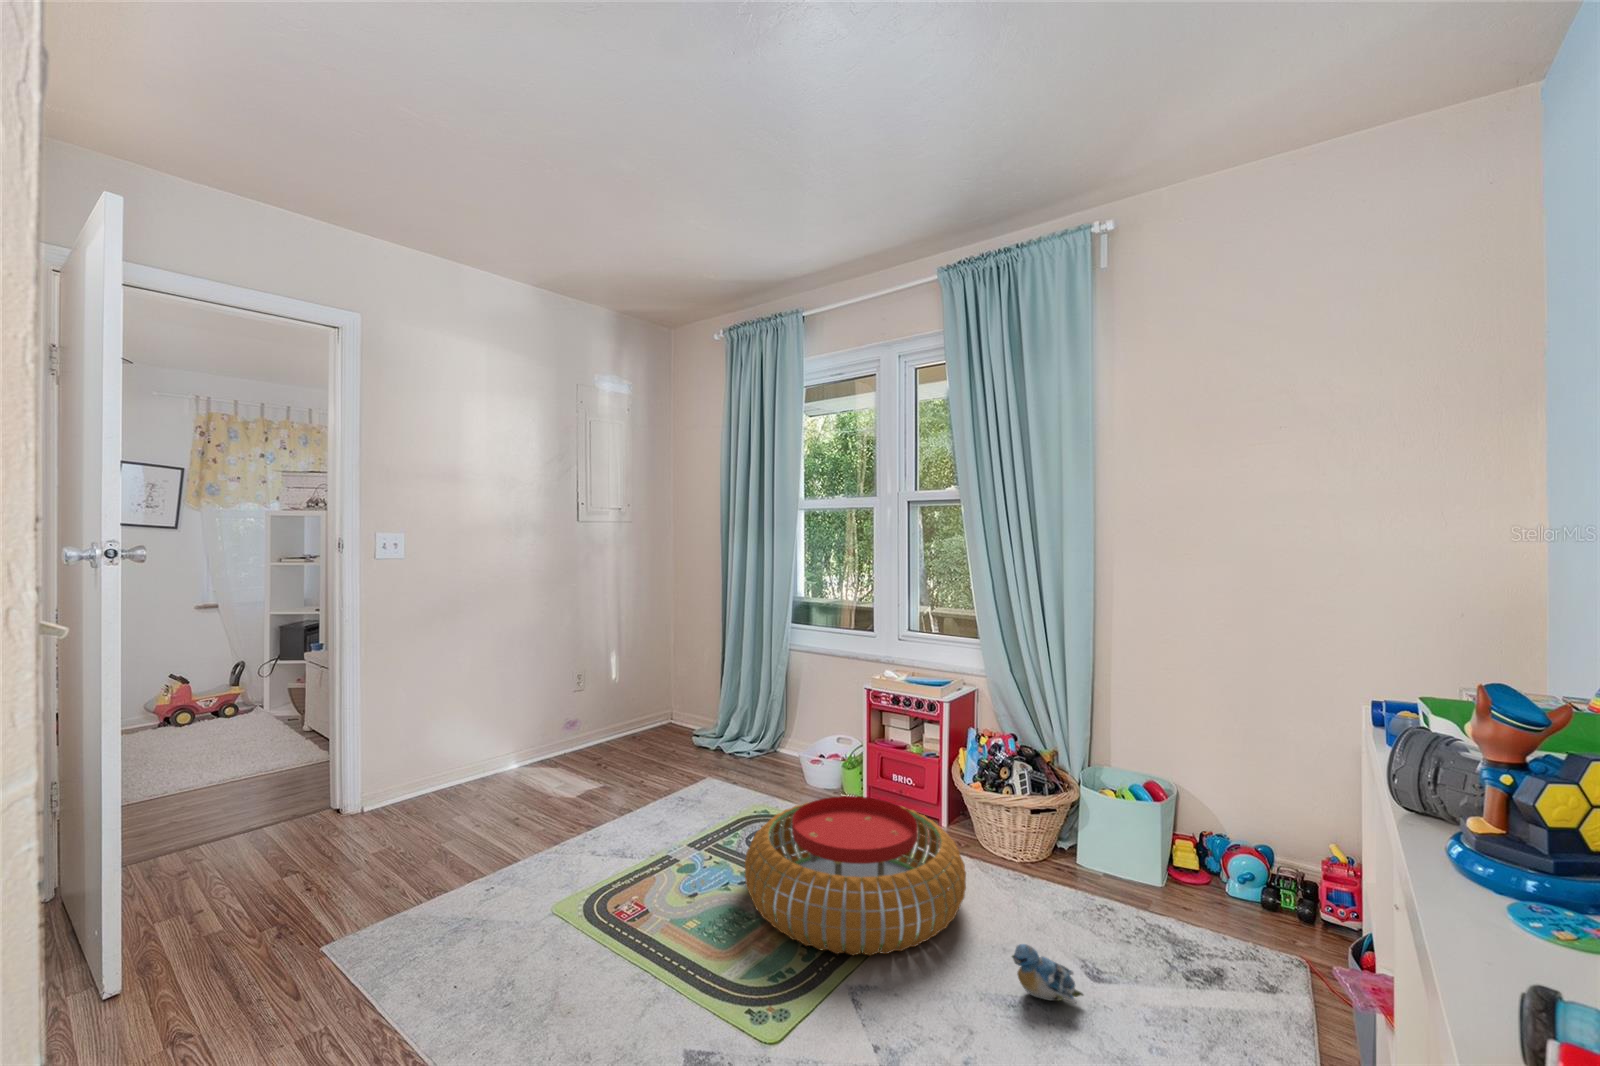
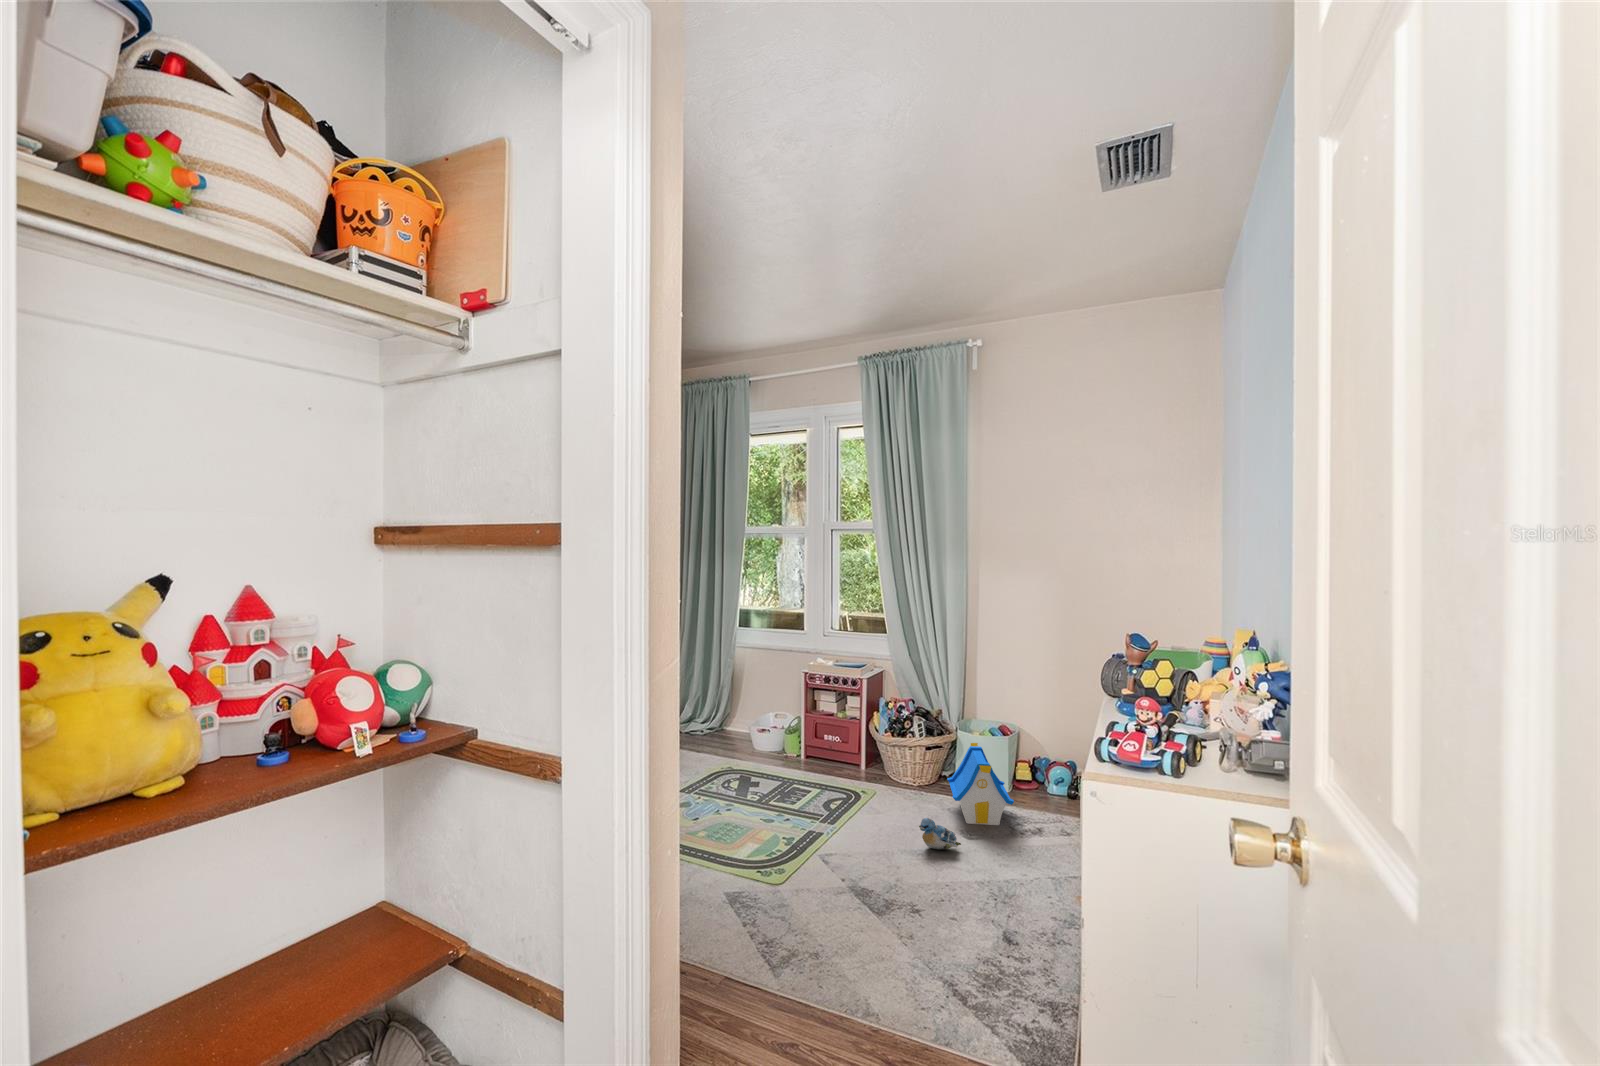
pouf: present [745,796,966,956] -> none [735,745,886,840]
toy house: none [1063,810,1175,954] -> present [947,743,1014,825]

